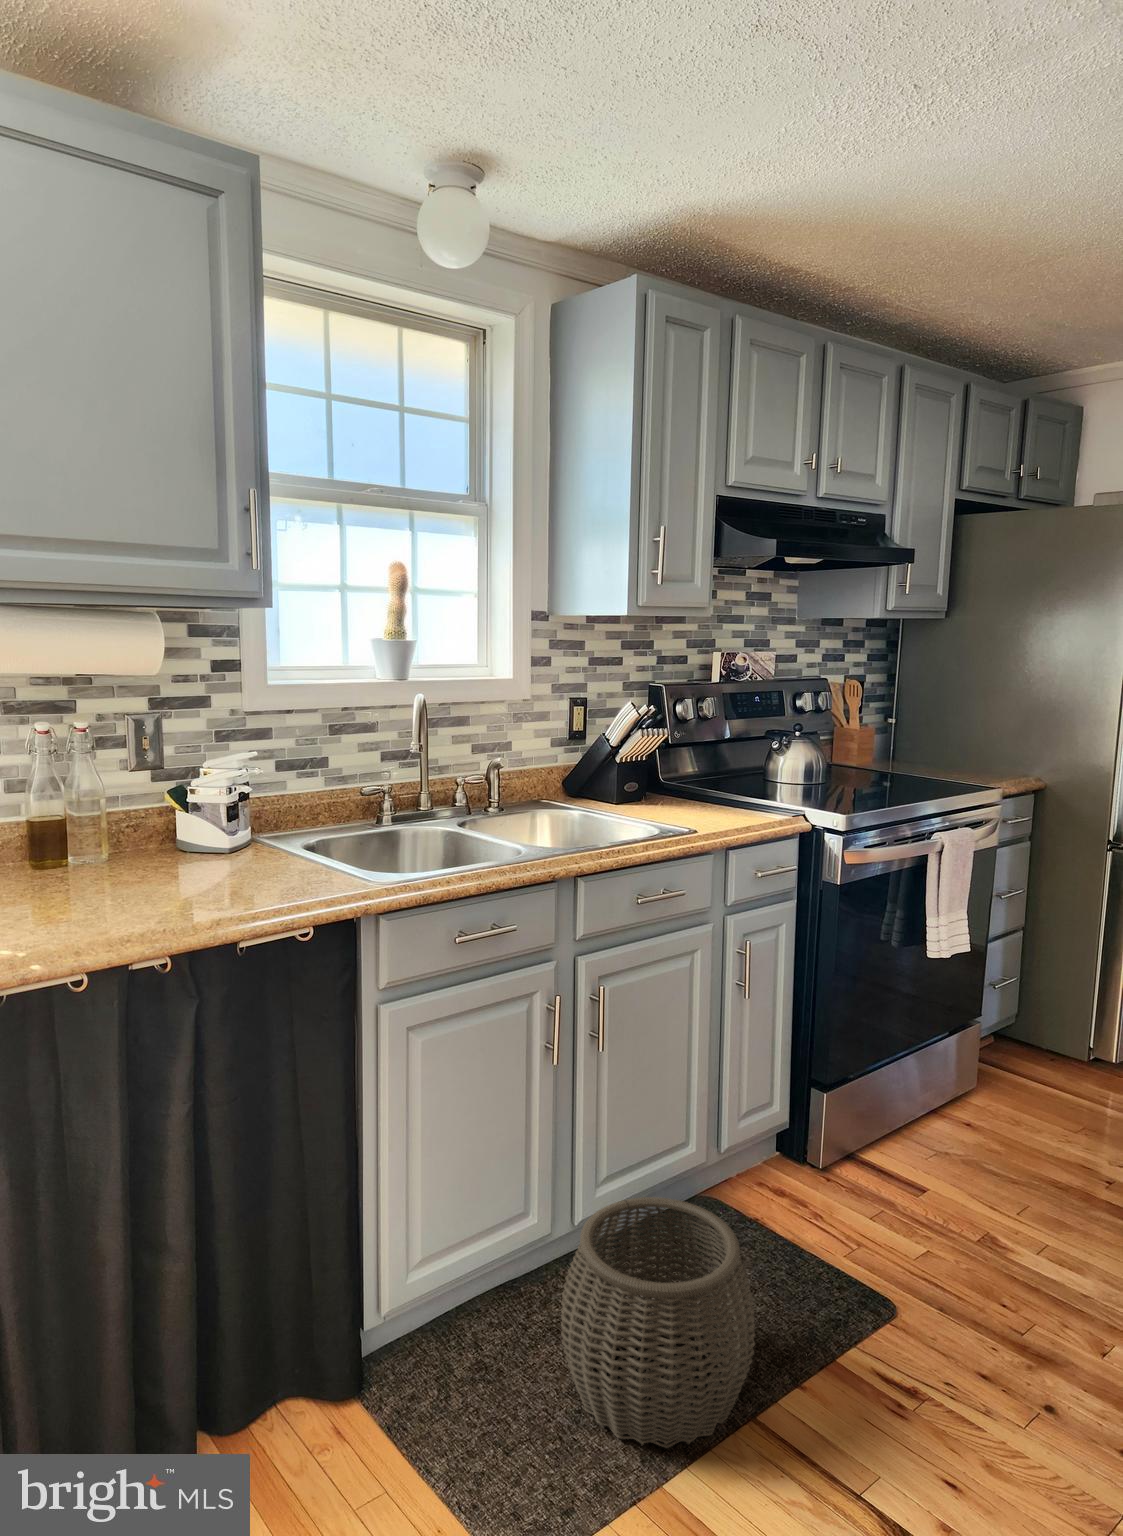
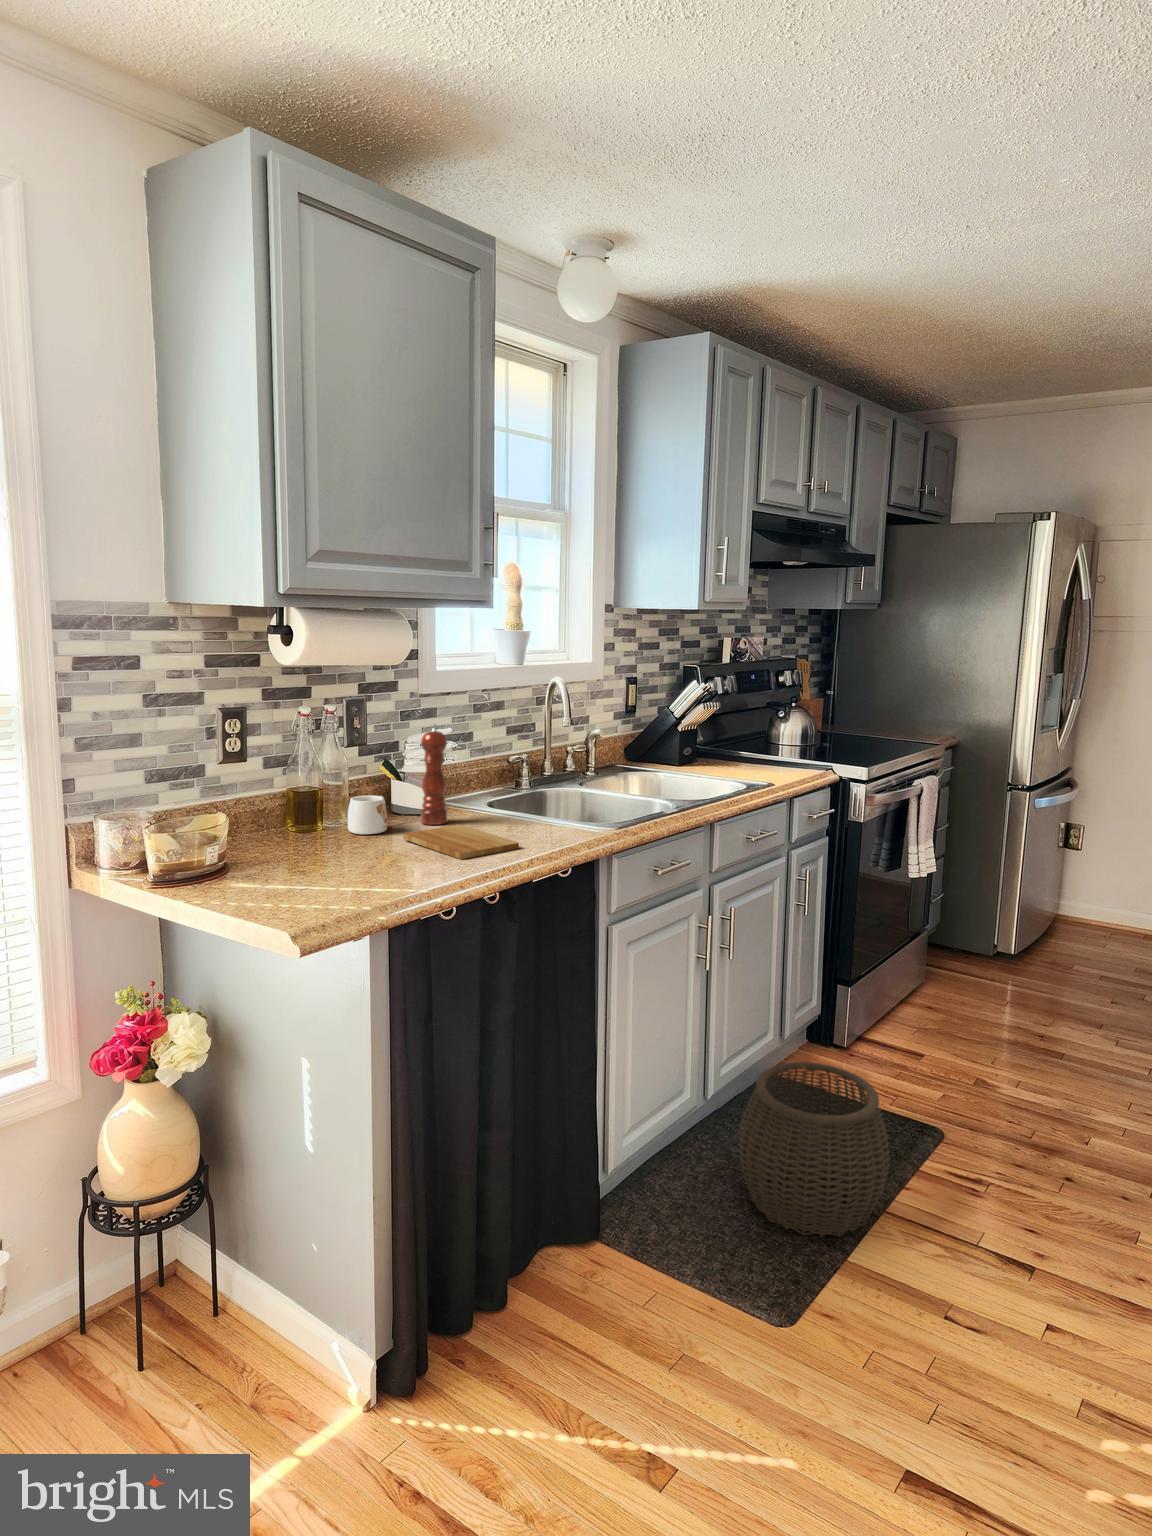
pepper mill: none [184,746,219,867] -> present [421,724,447,825]
mug: none [84,829,144,875] -> present [348,796,387,834]
cutting board: none [125,868,236,912] -> present [404,825,519,859]

